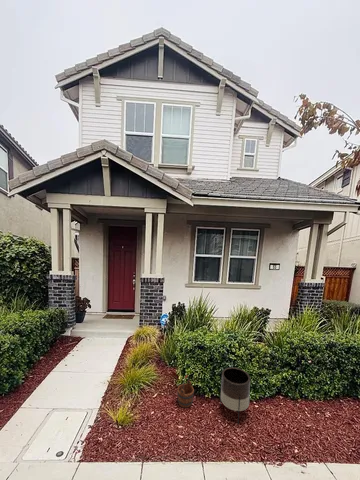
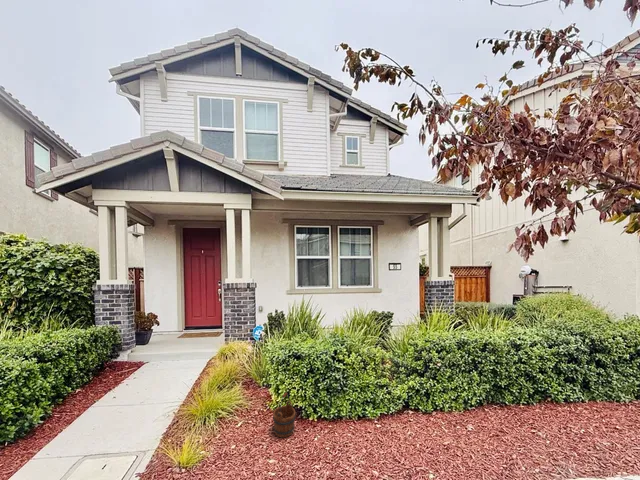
planter: present [220,367,250,424] -> none [331,377,369,451]

